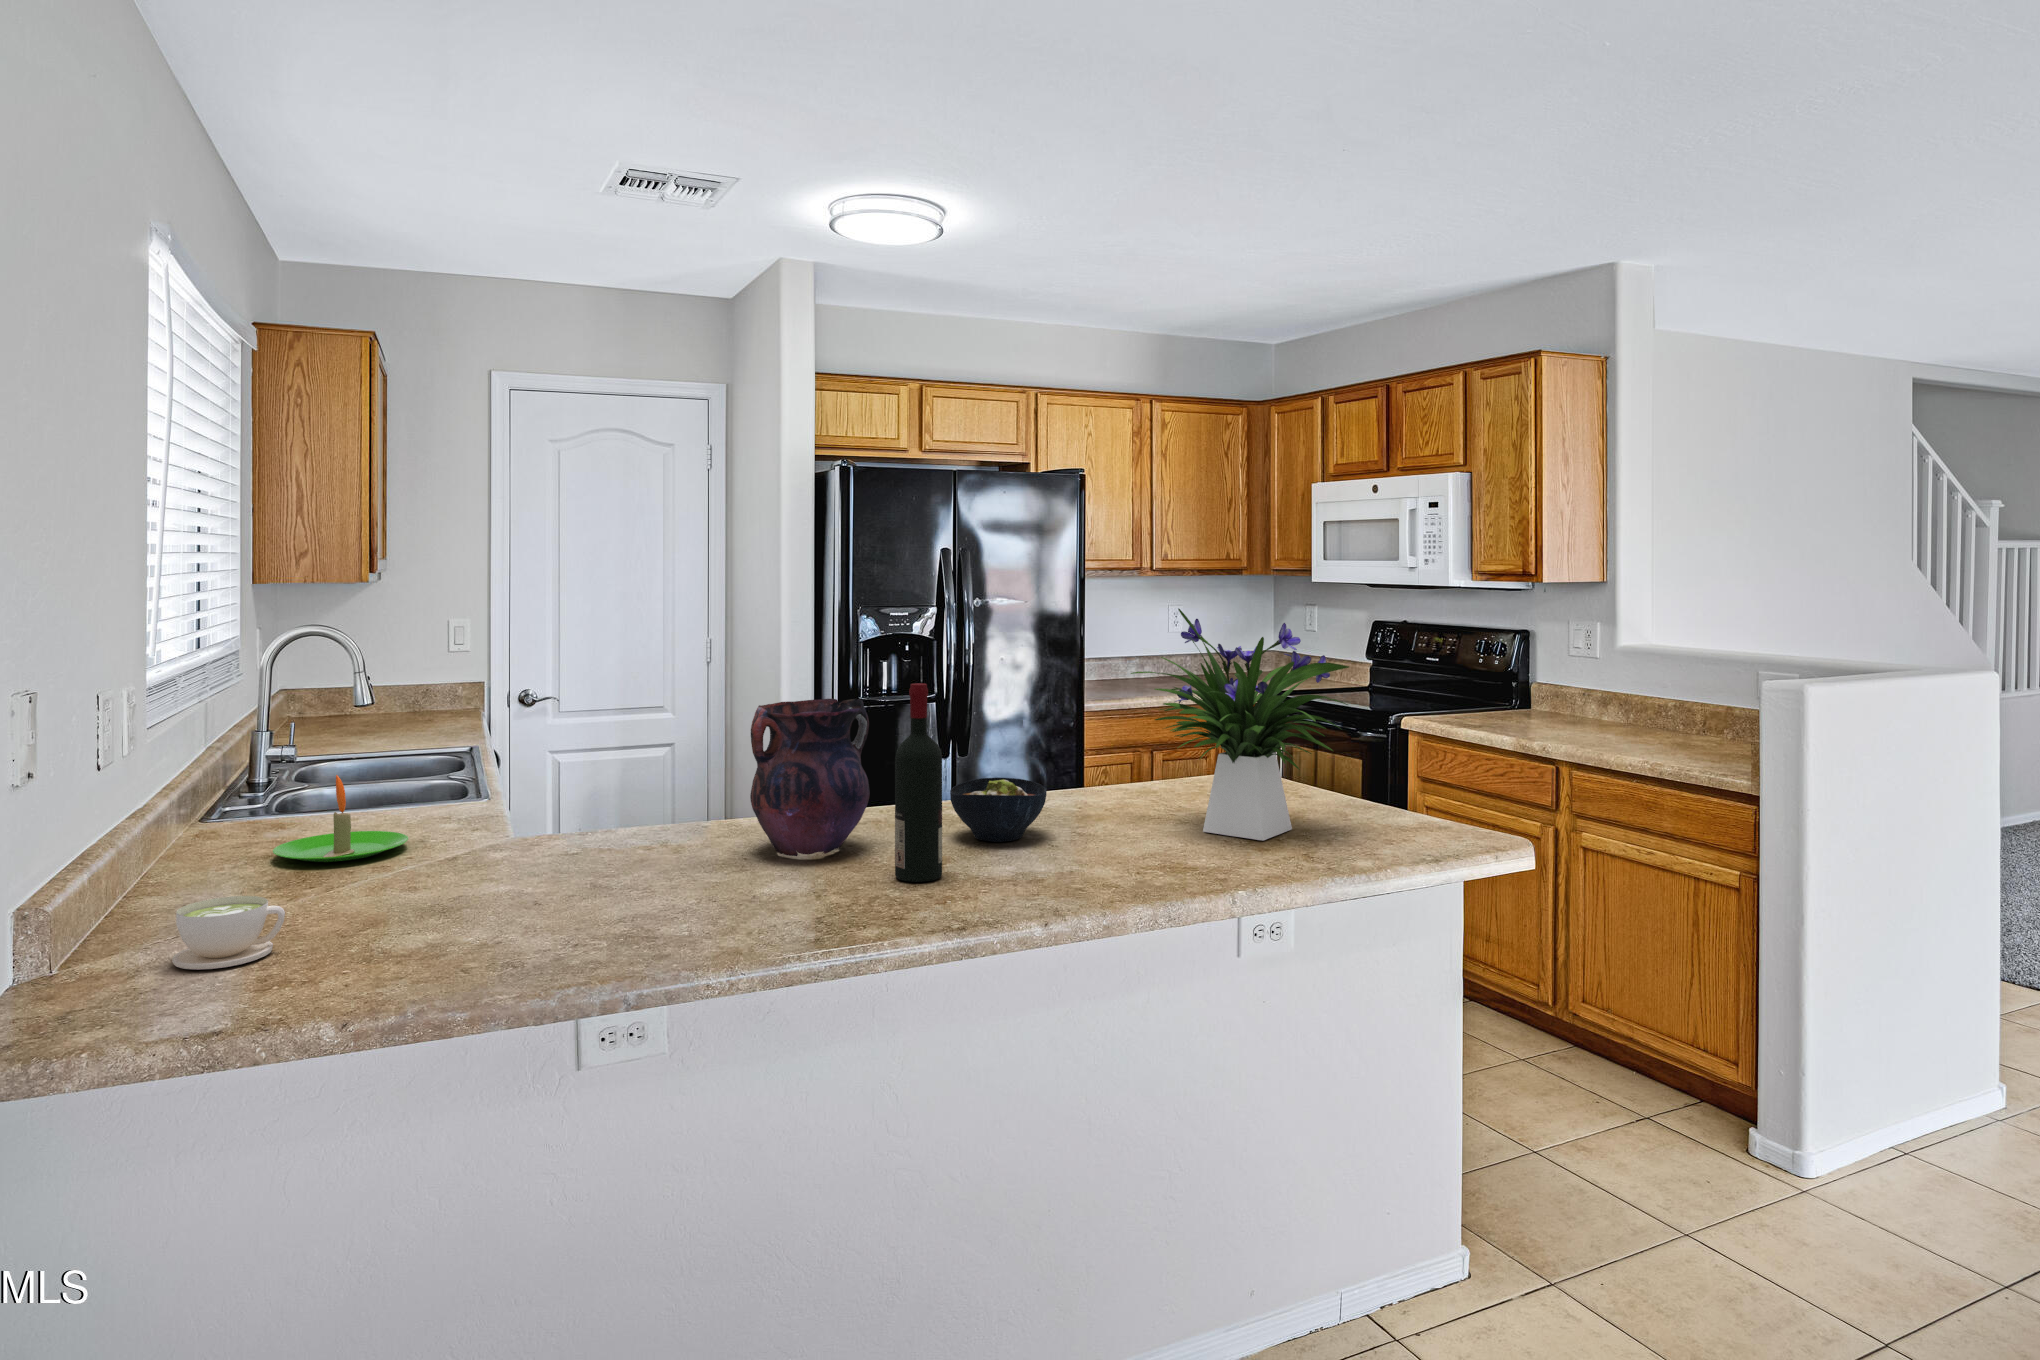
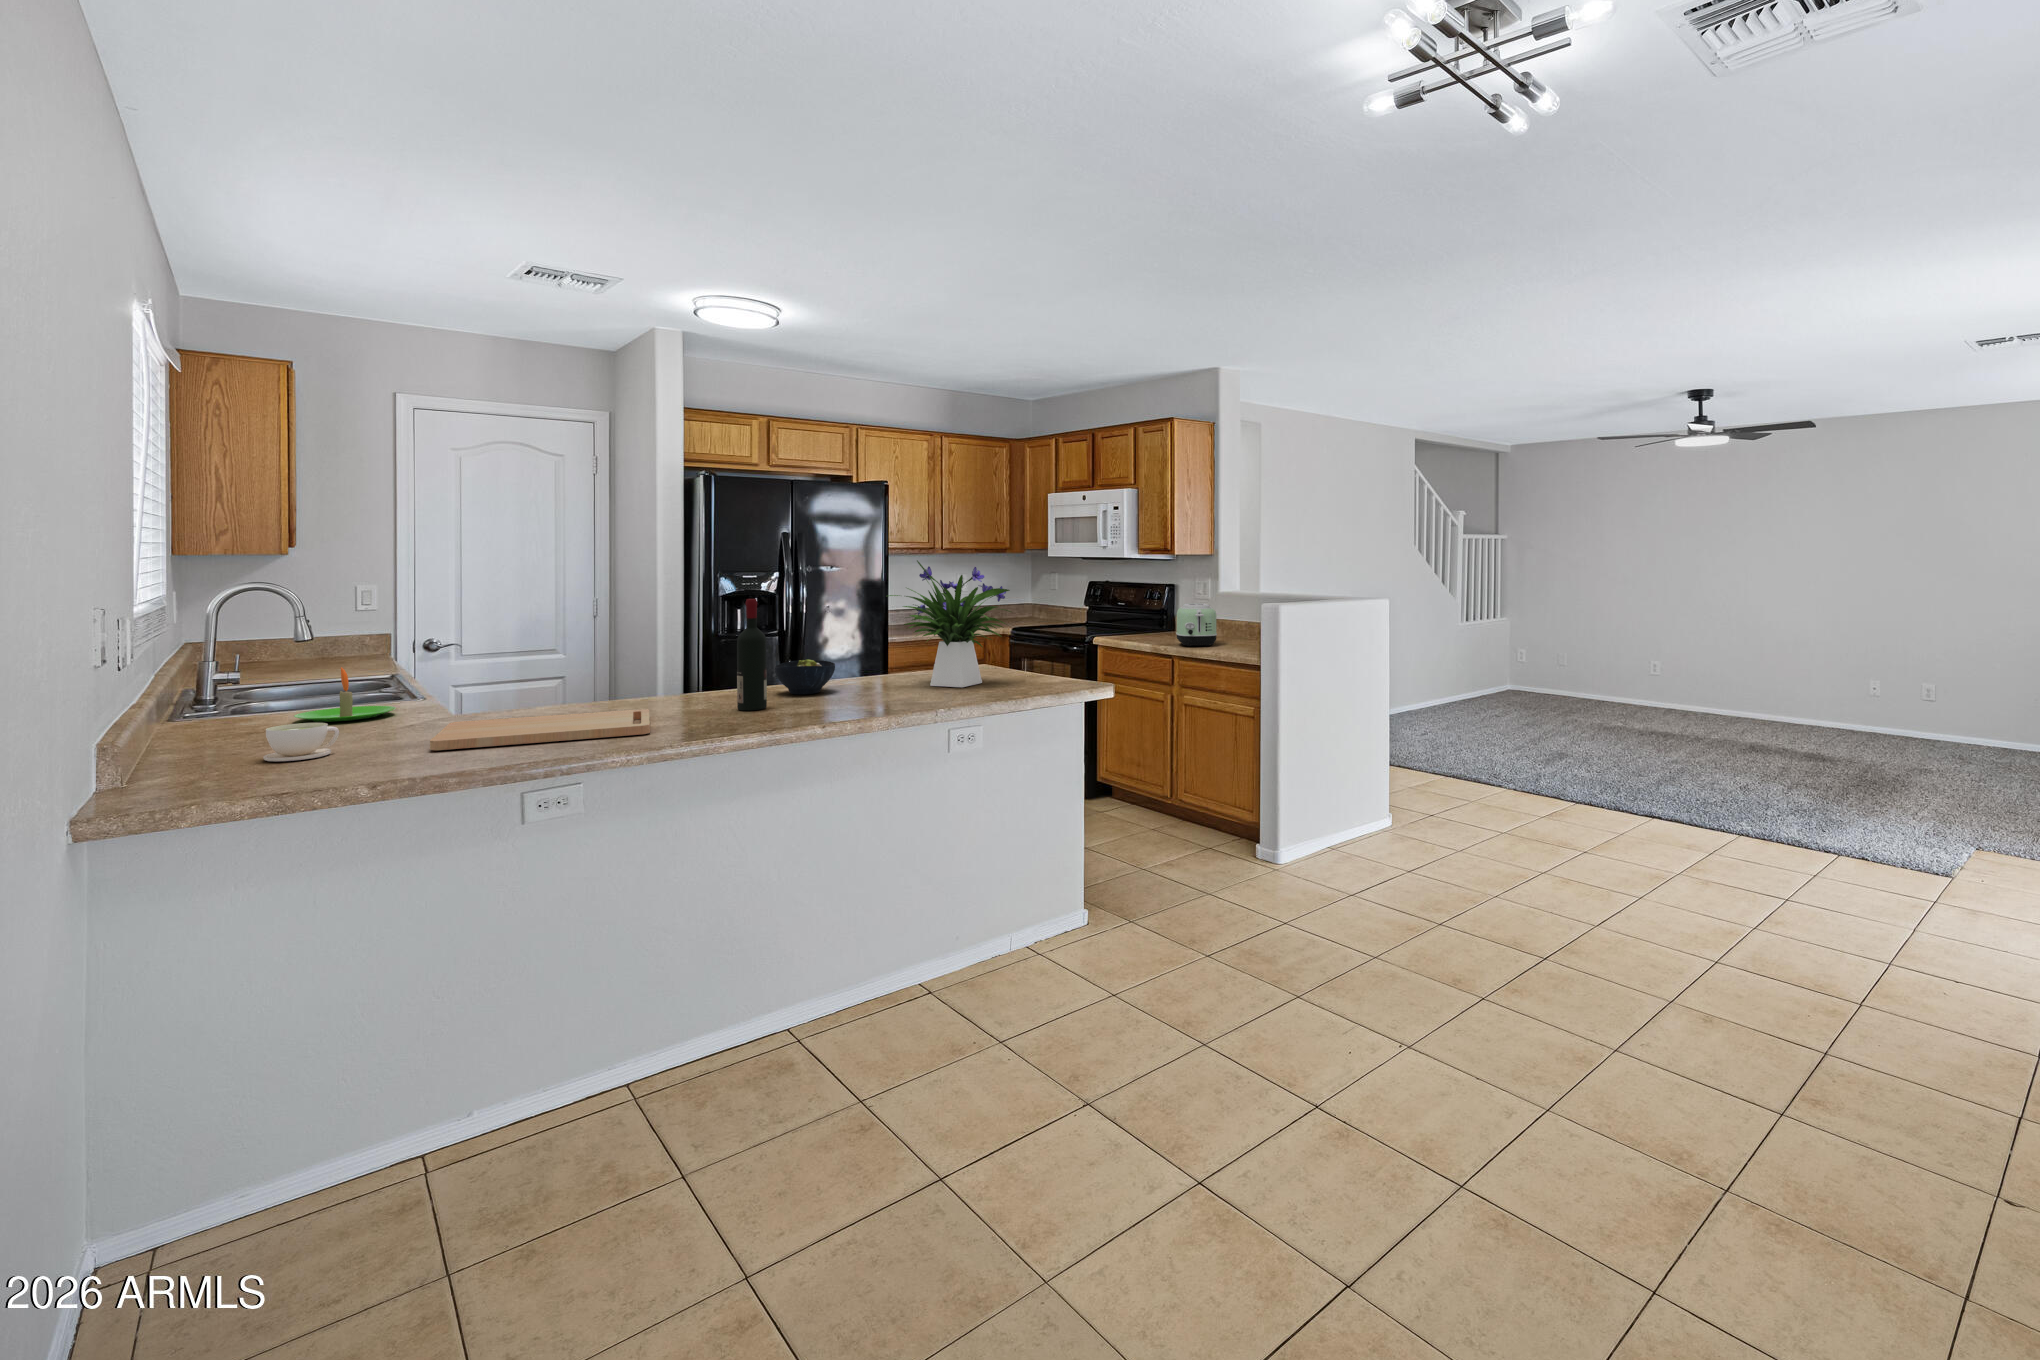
toaster: none [1554,667,1634,742] -> present [1176,603,1217,647]
vase: present [750,699,870,856] -> none [644,613,722,705]
cutting board: none [410,873,757,961] -> present [430,709,650,750]

